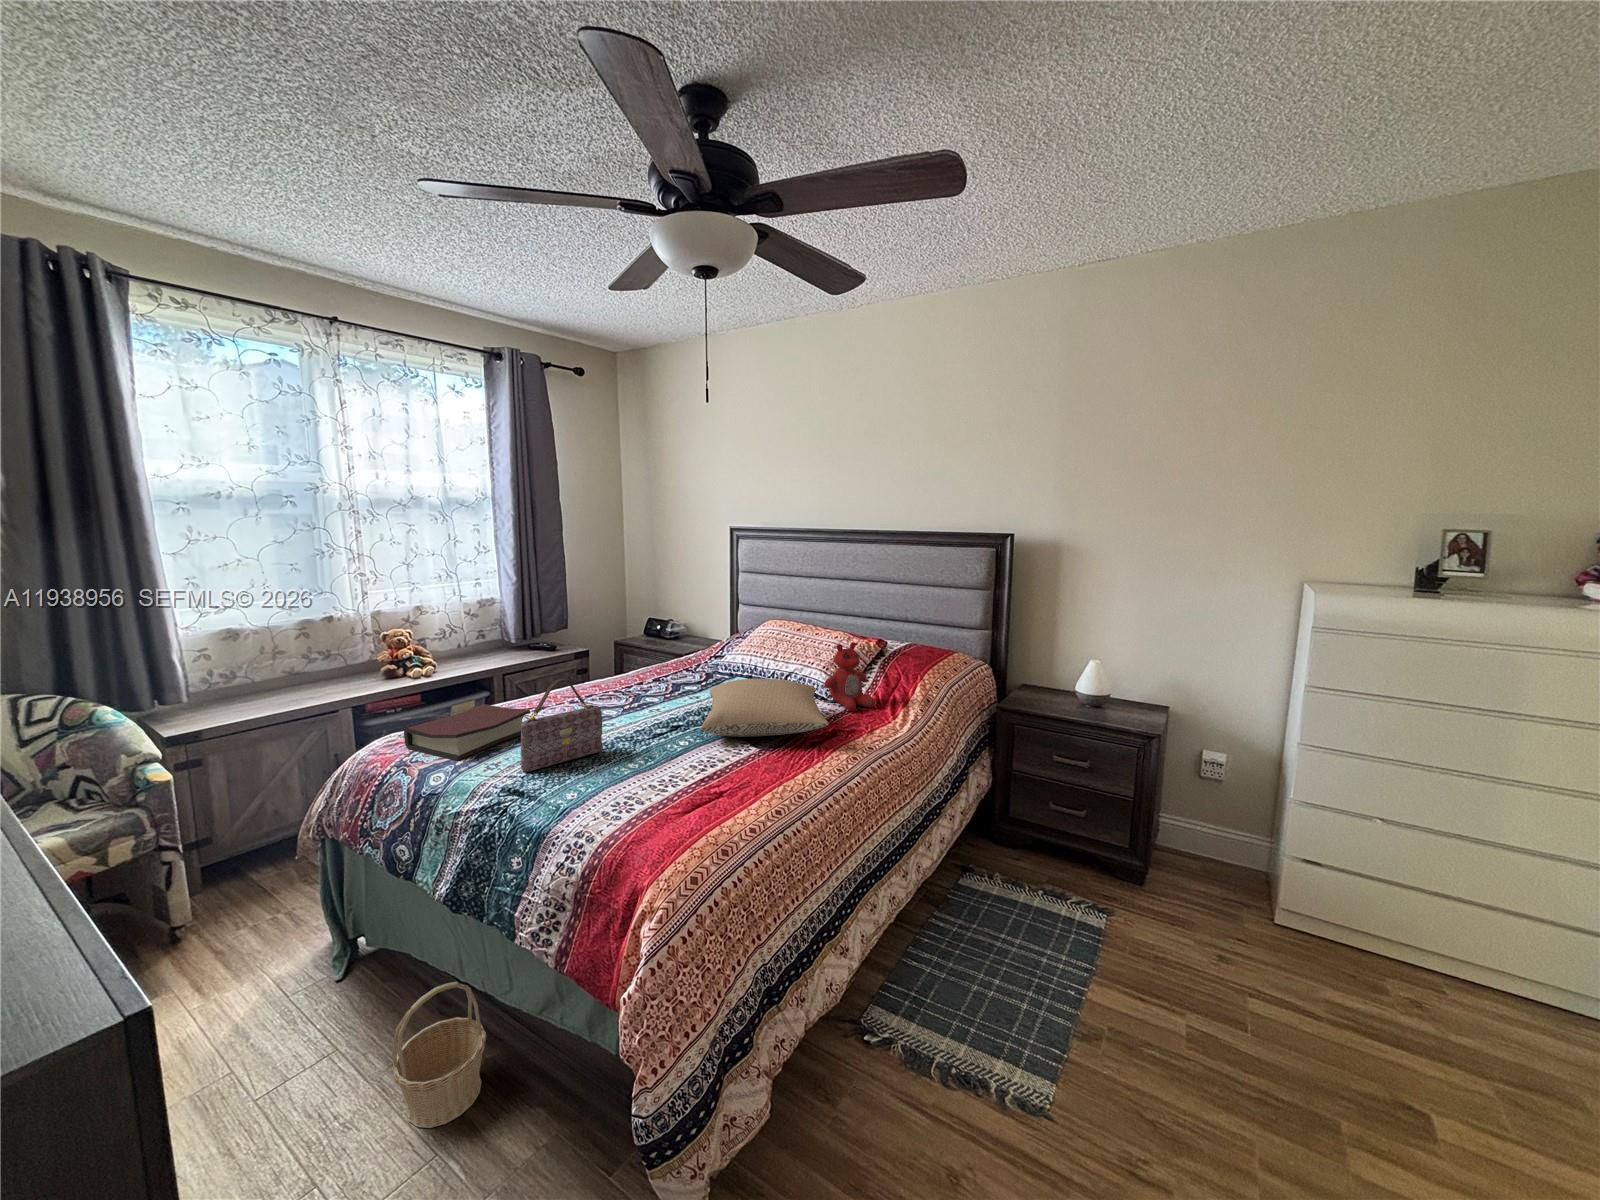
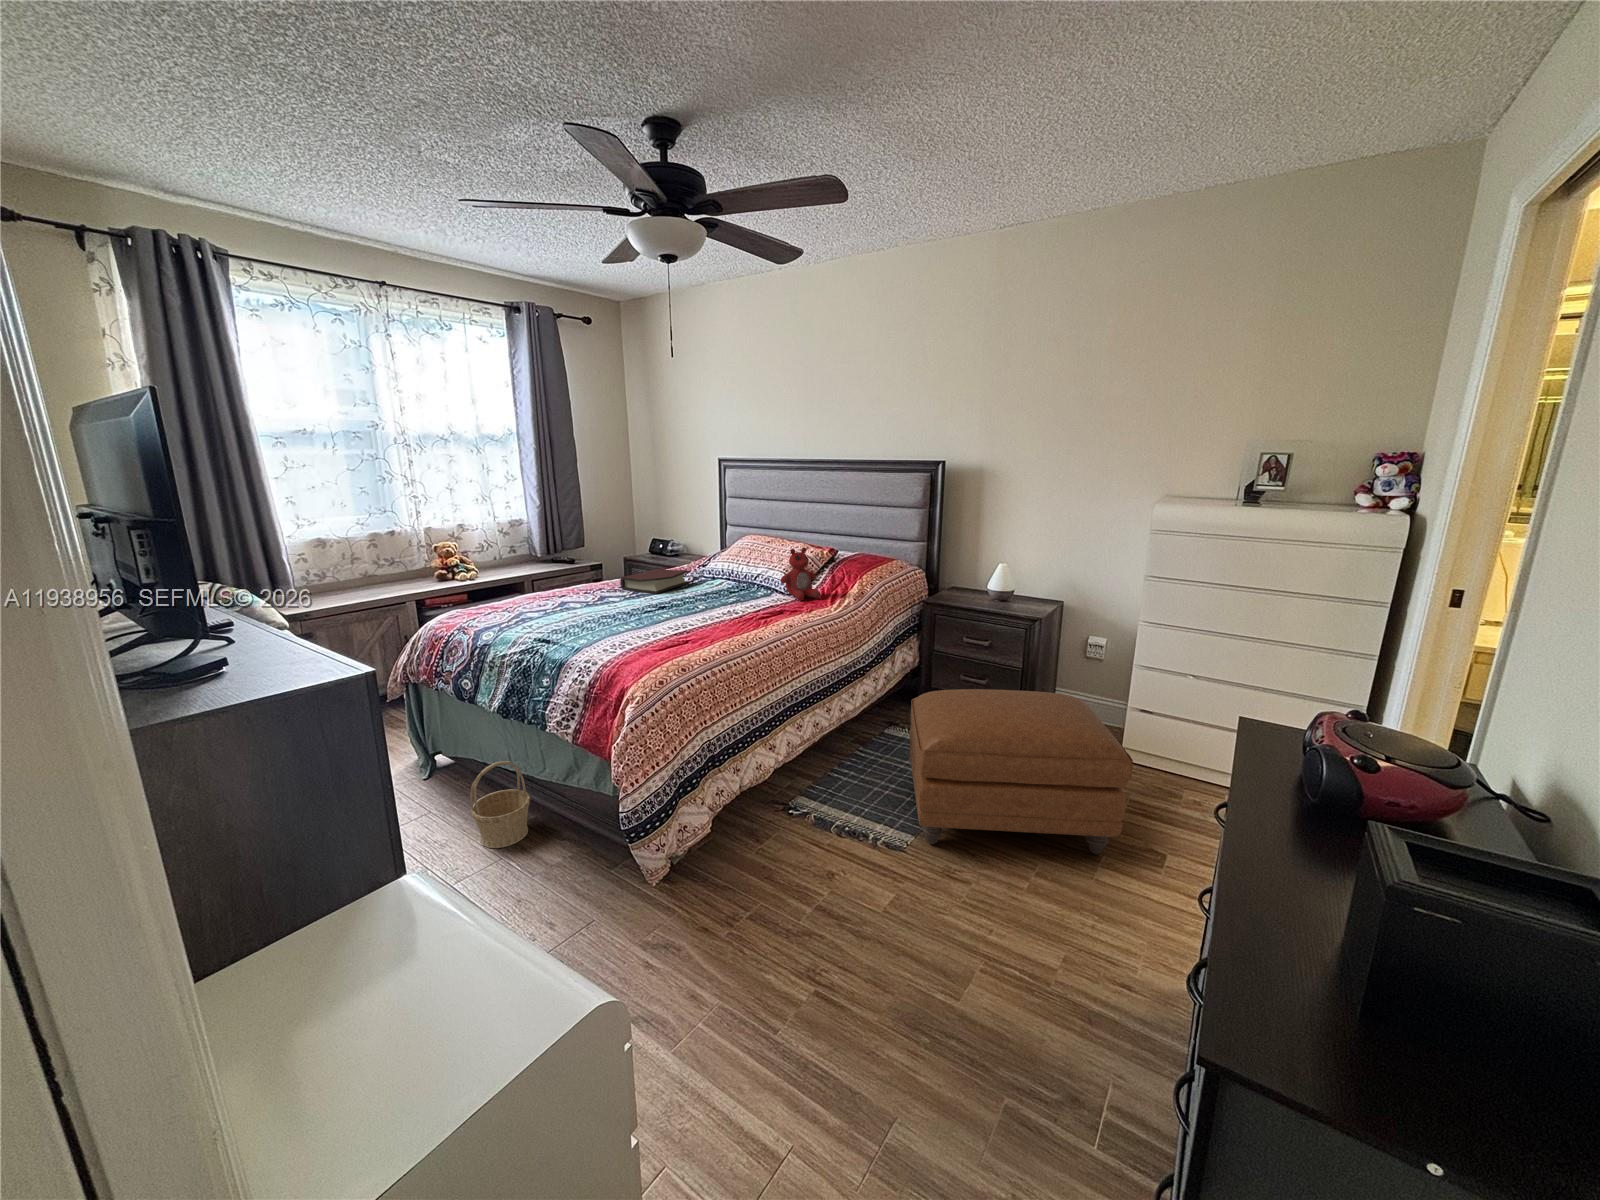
handbag: present [521,679,603,772] -> none [546,565,605,629]
pillow: present [702,679,829,737] -> none [678,573,772,613]
hardback book: present [404,704,530,761] -> present [620,569,688,594]
ottoman: none [1018,849,1401,1120] -> present [910,689,1133,854]

